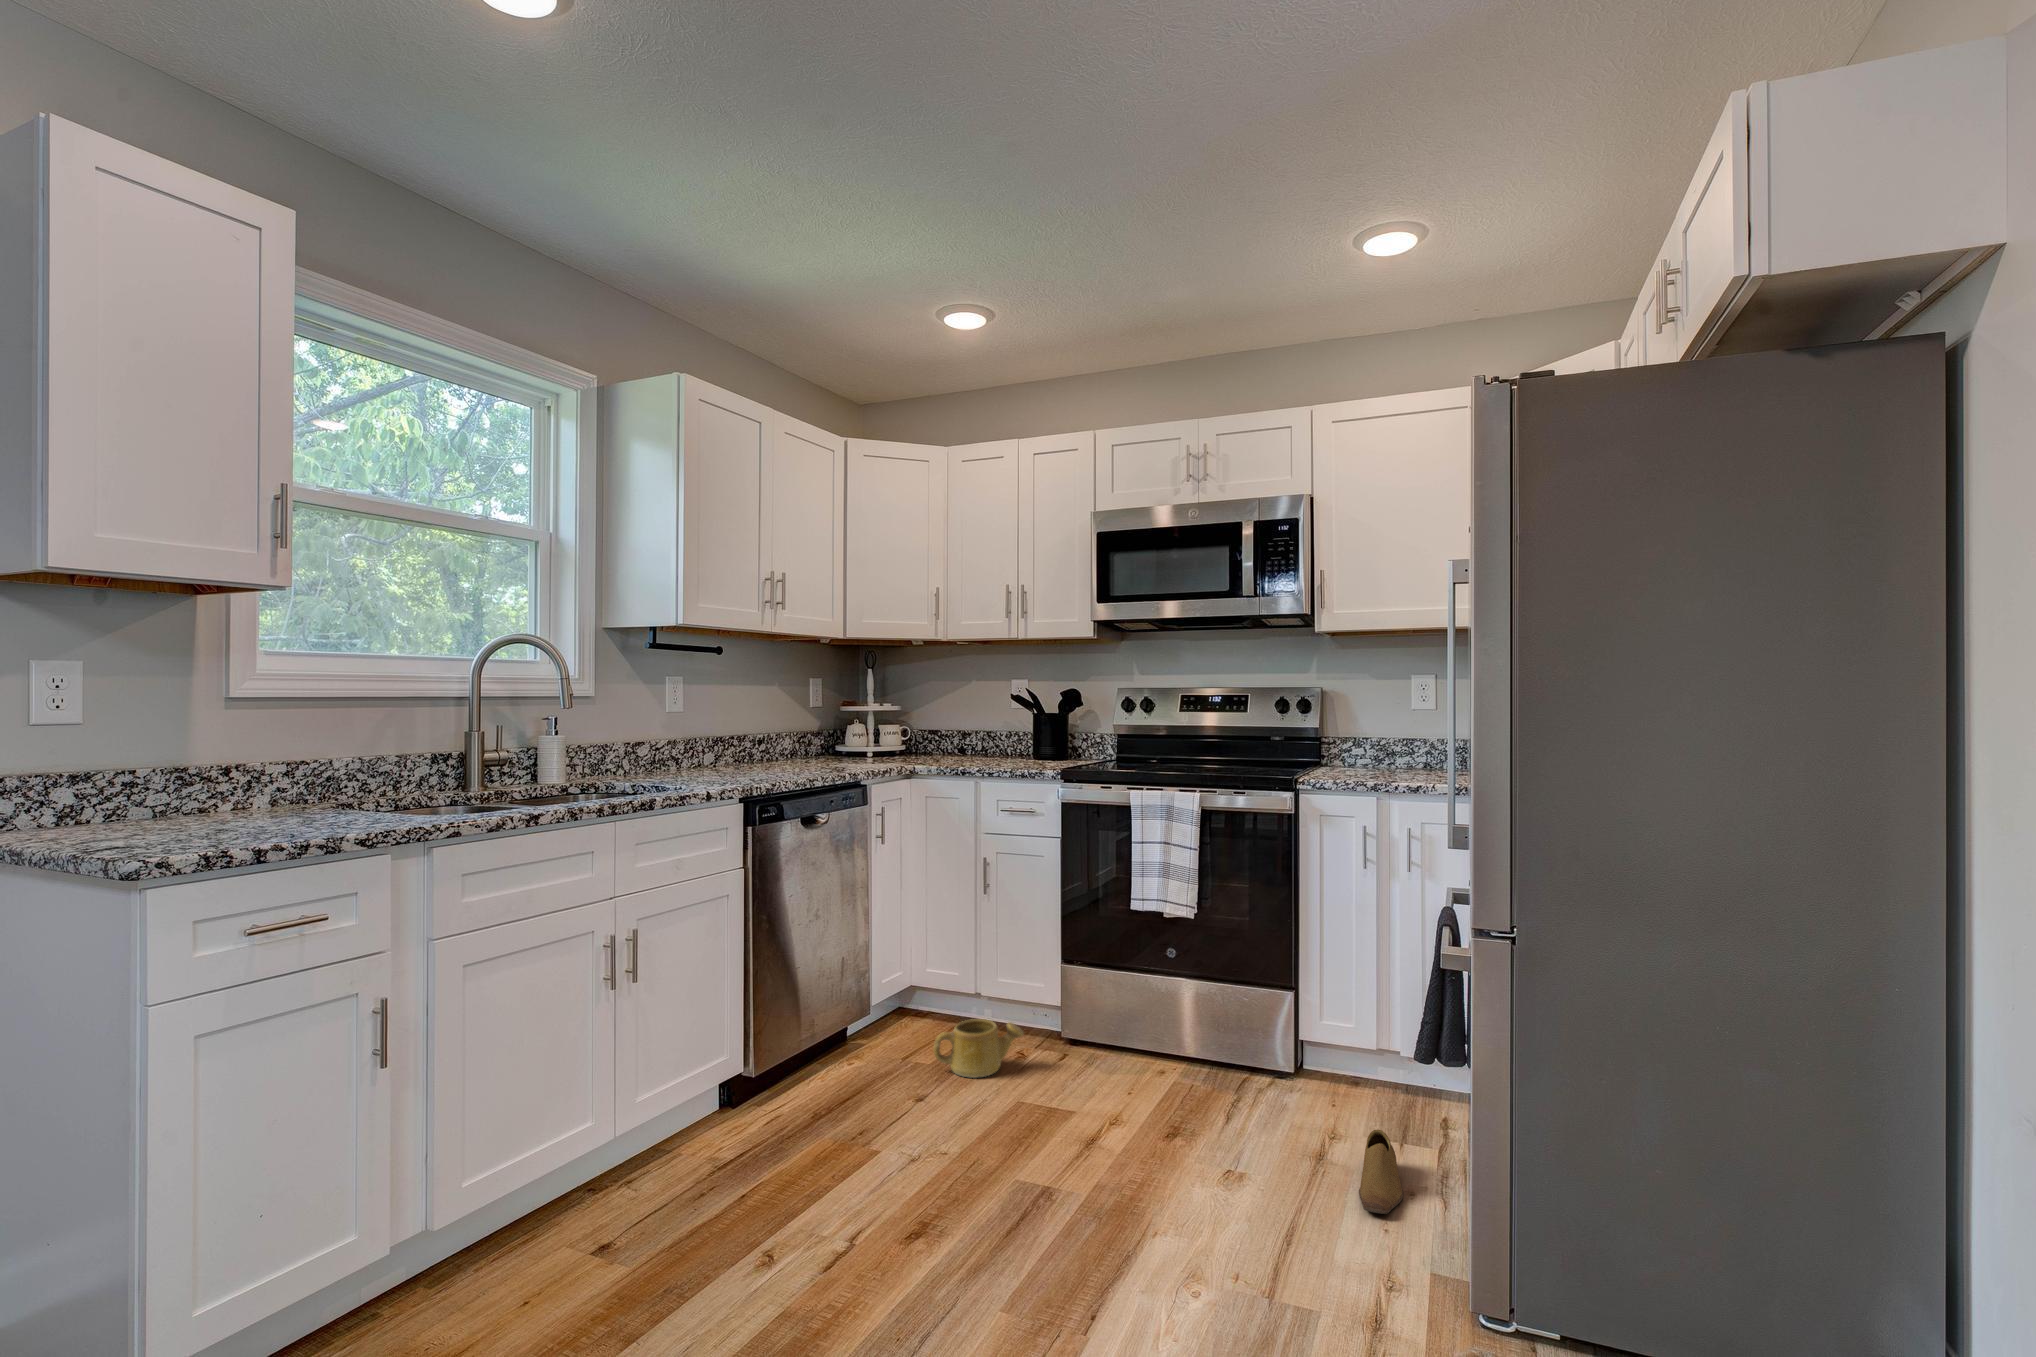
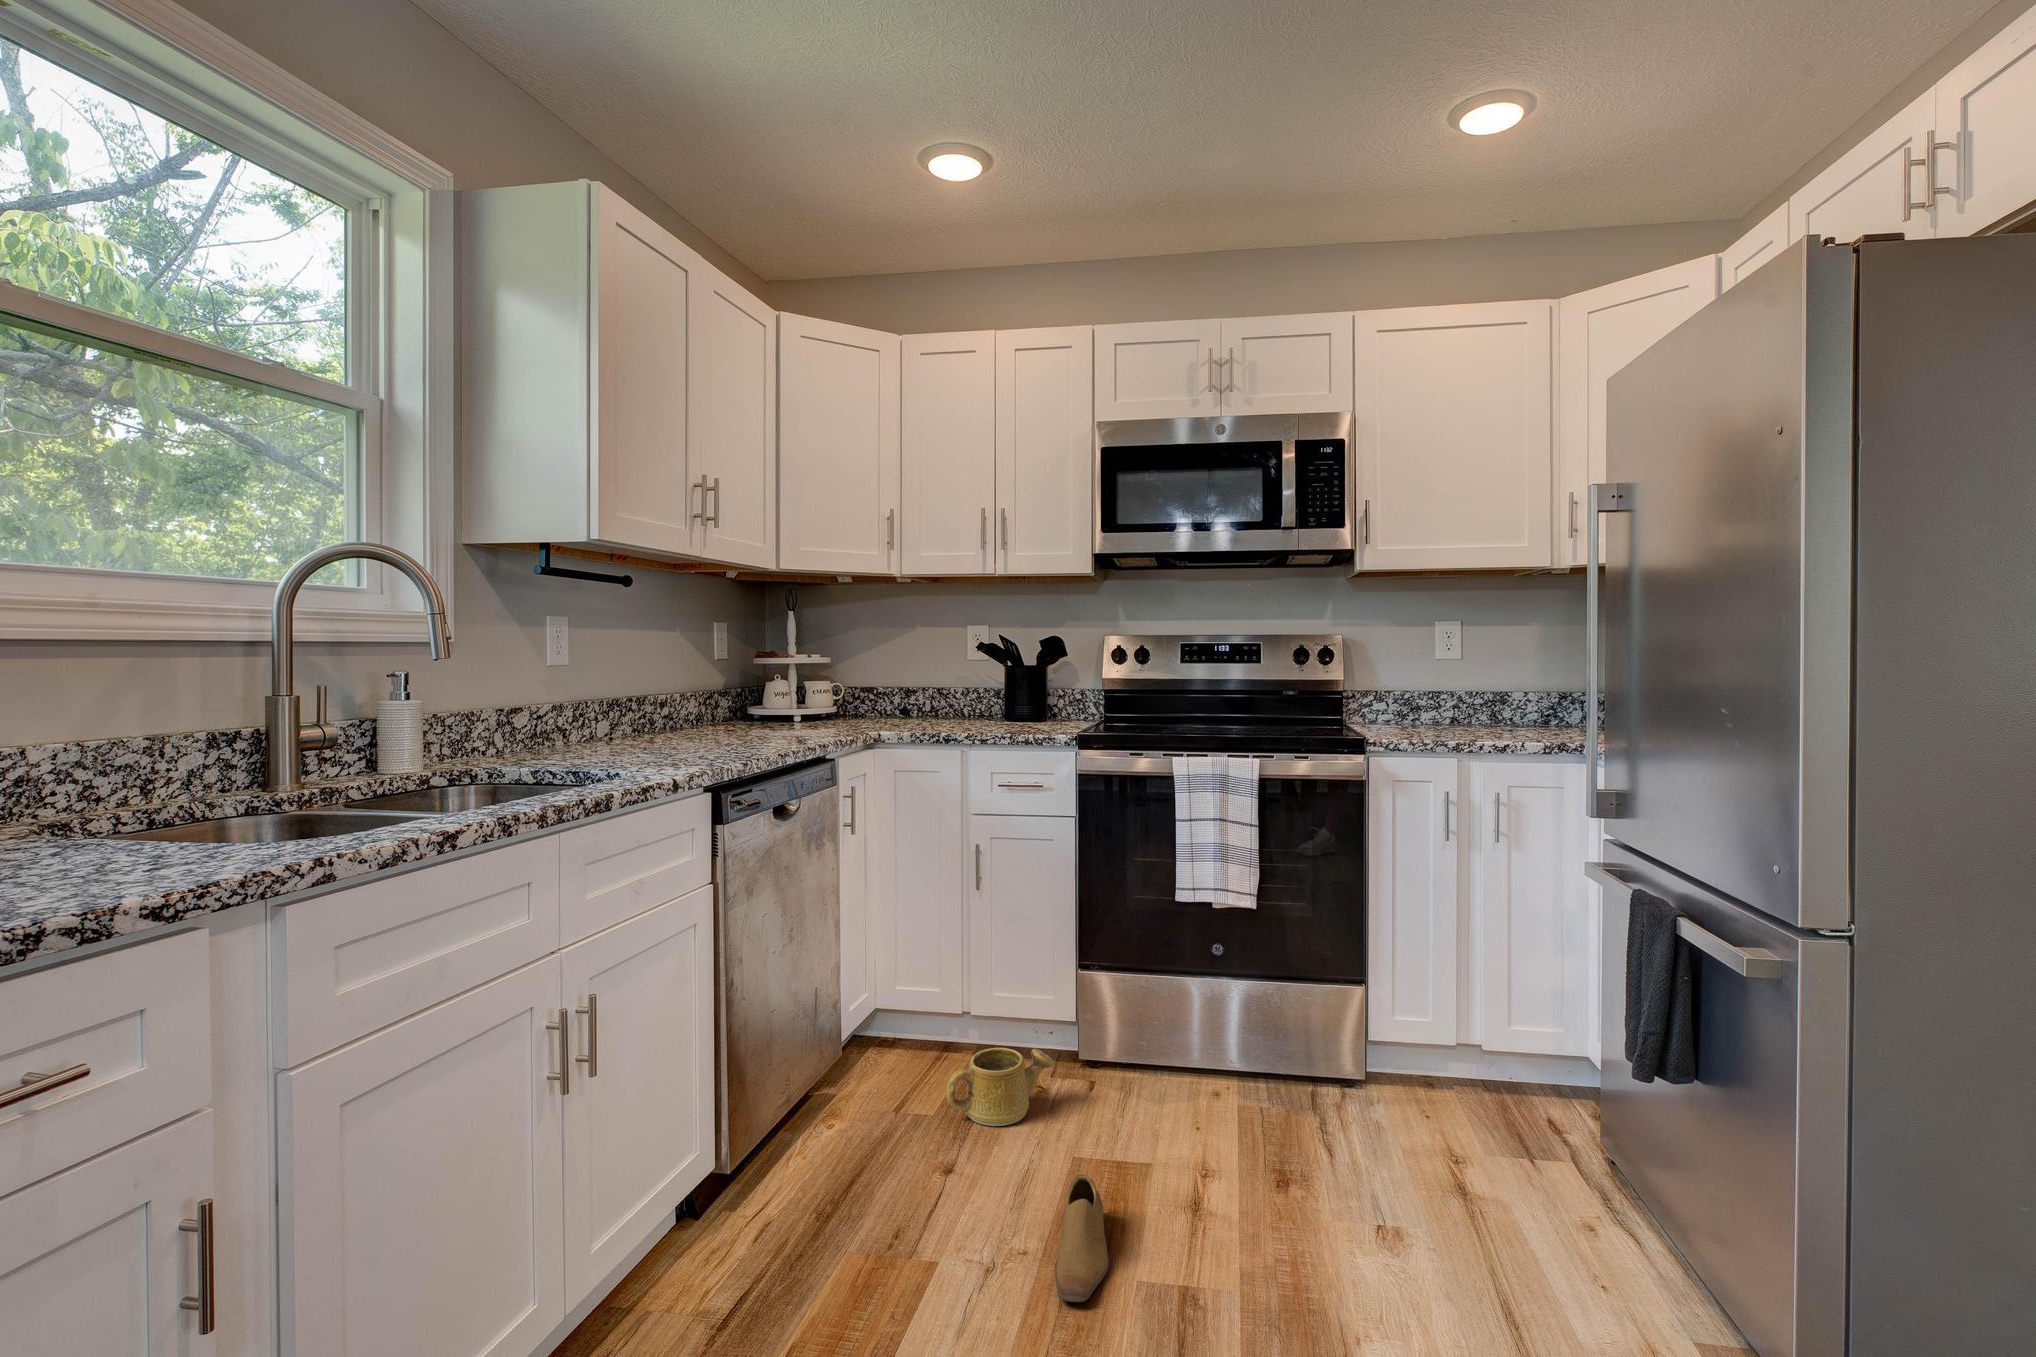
shoe: present [1359,1130,1403,1214] -> present [1055,1174,1109,1302]

